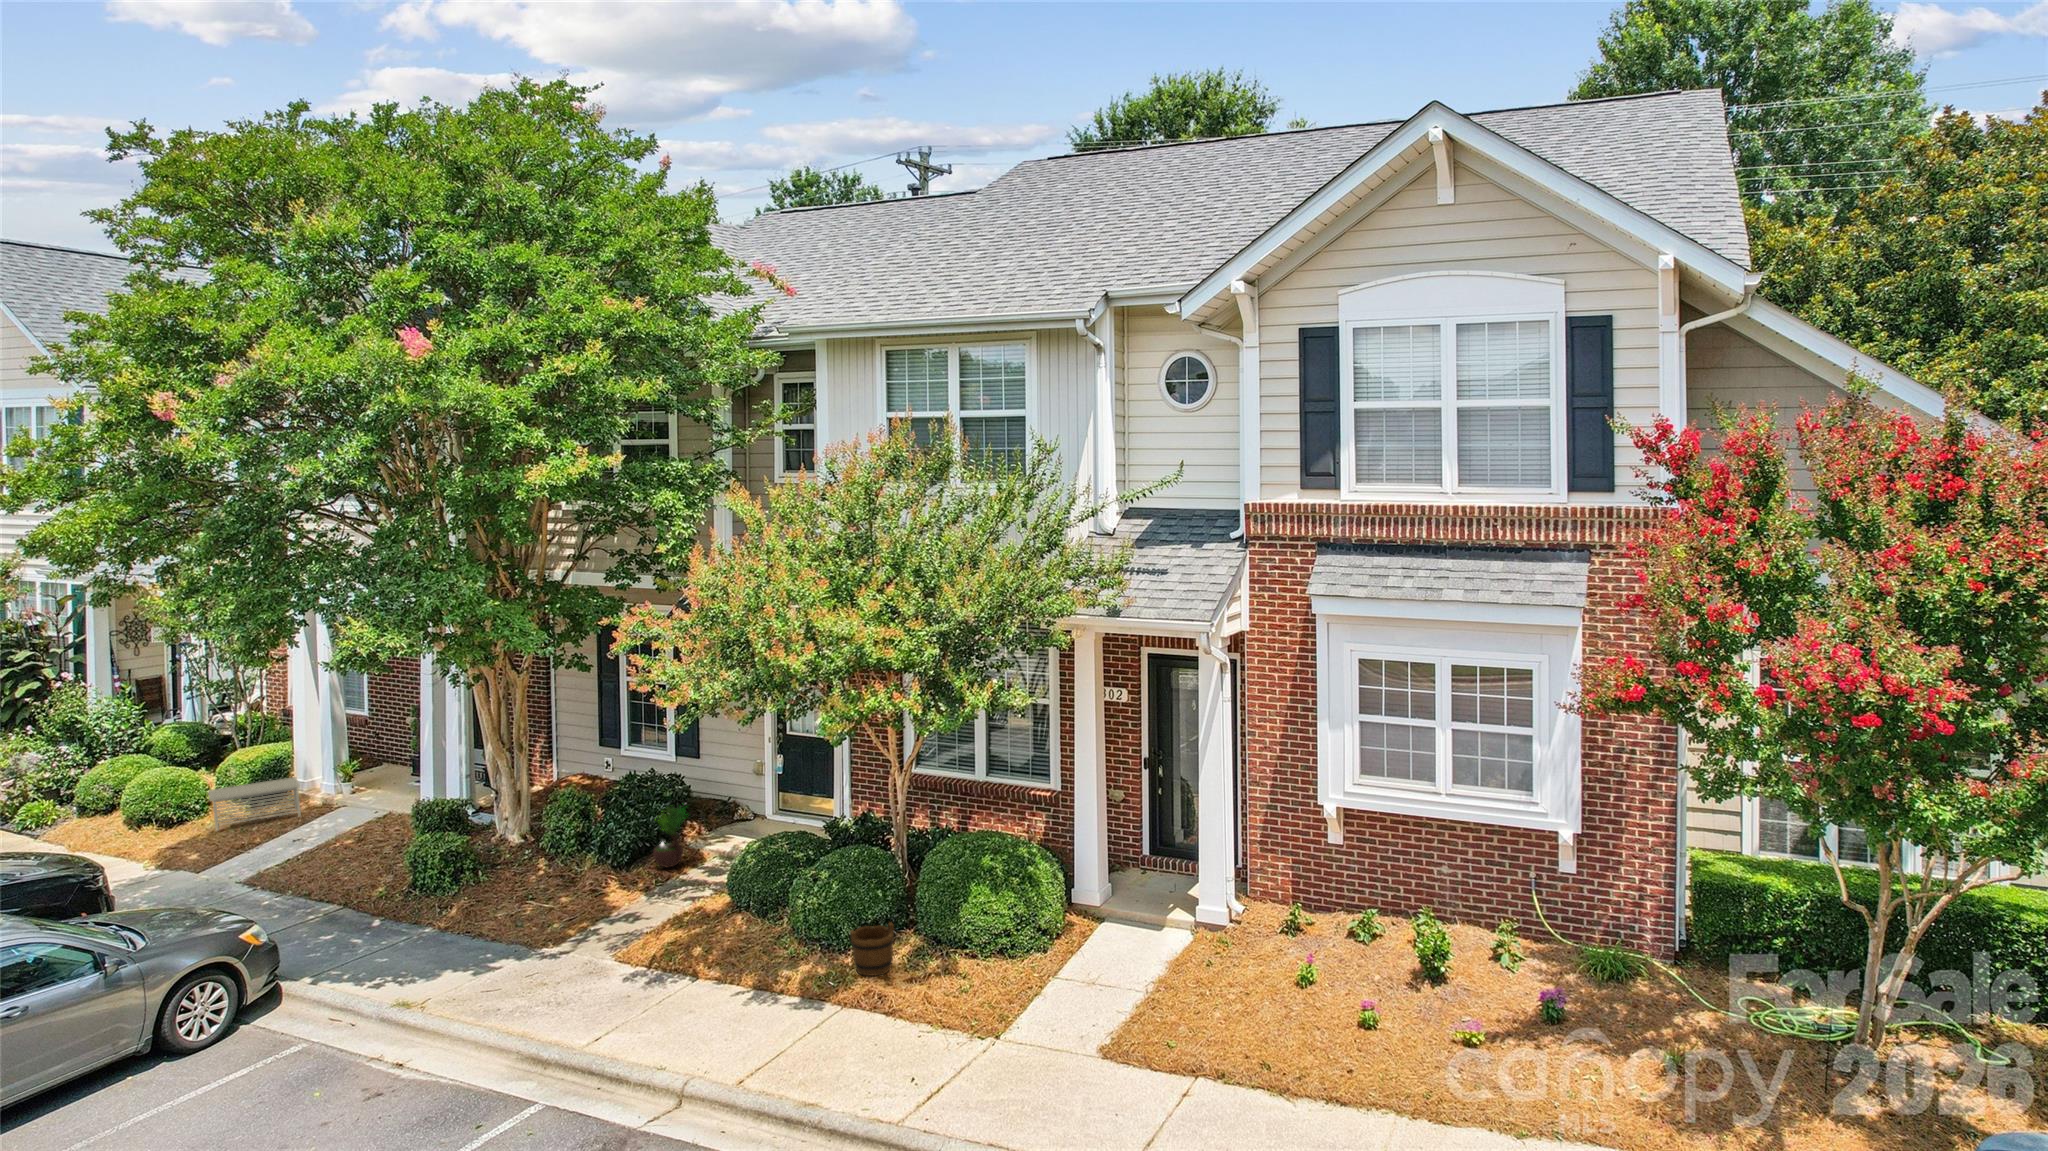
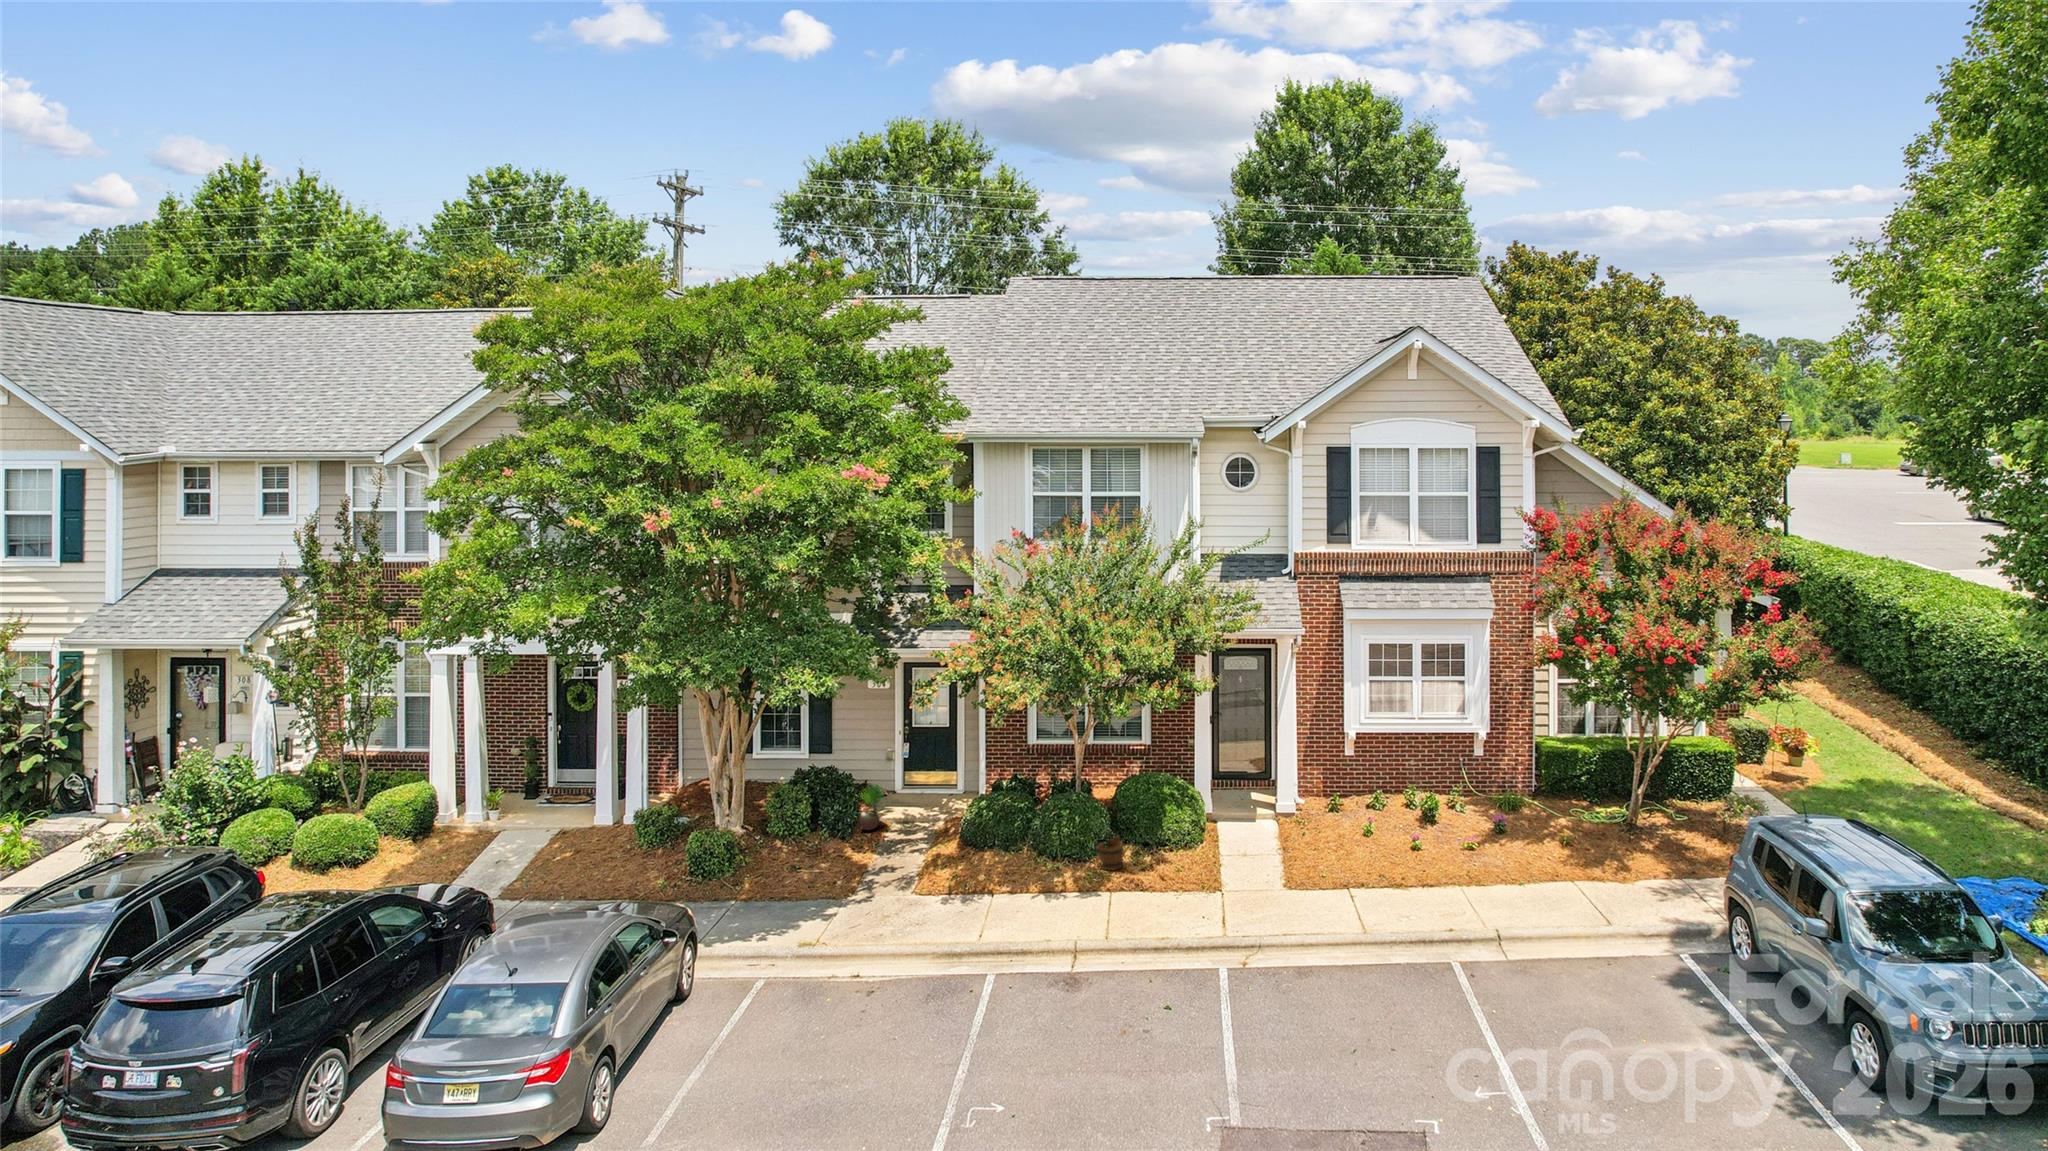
storage bench: present [208,777,301,831] -> none [386,805,469,857]

